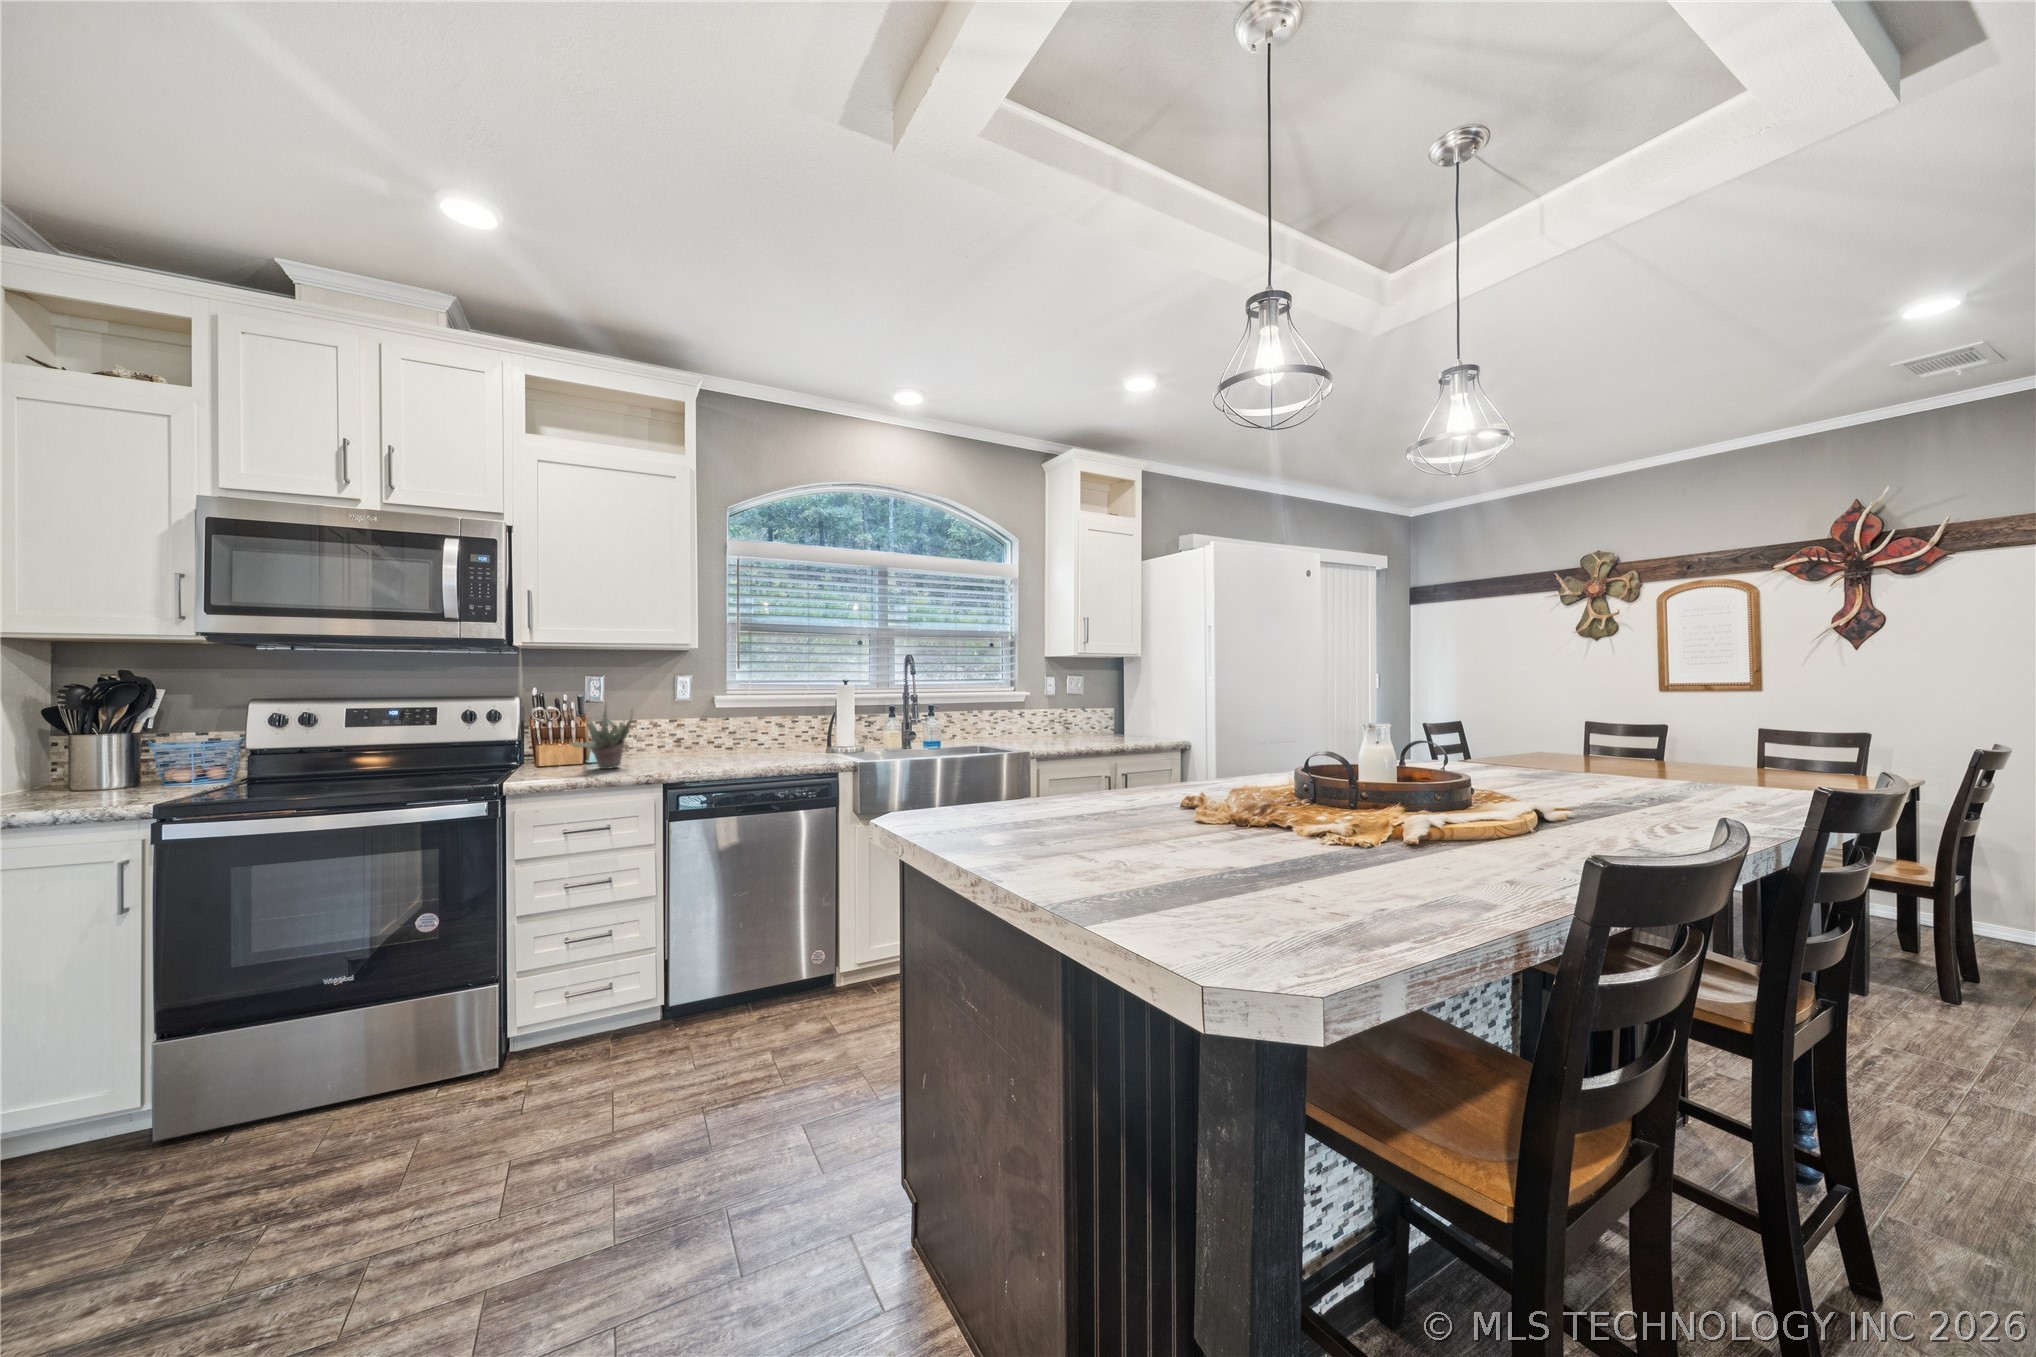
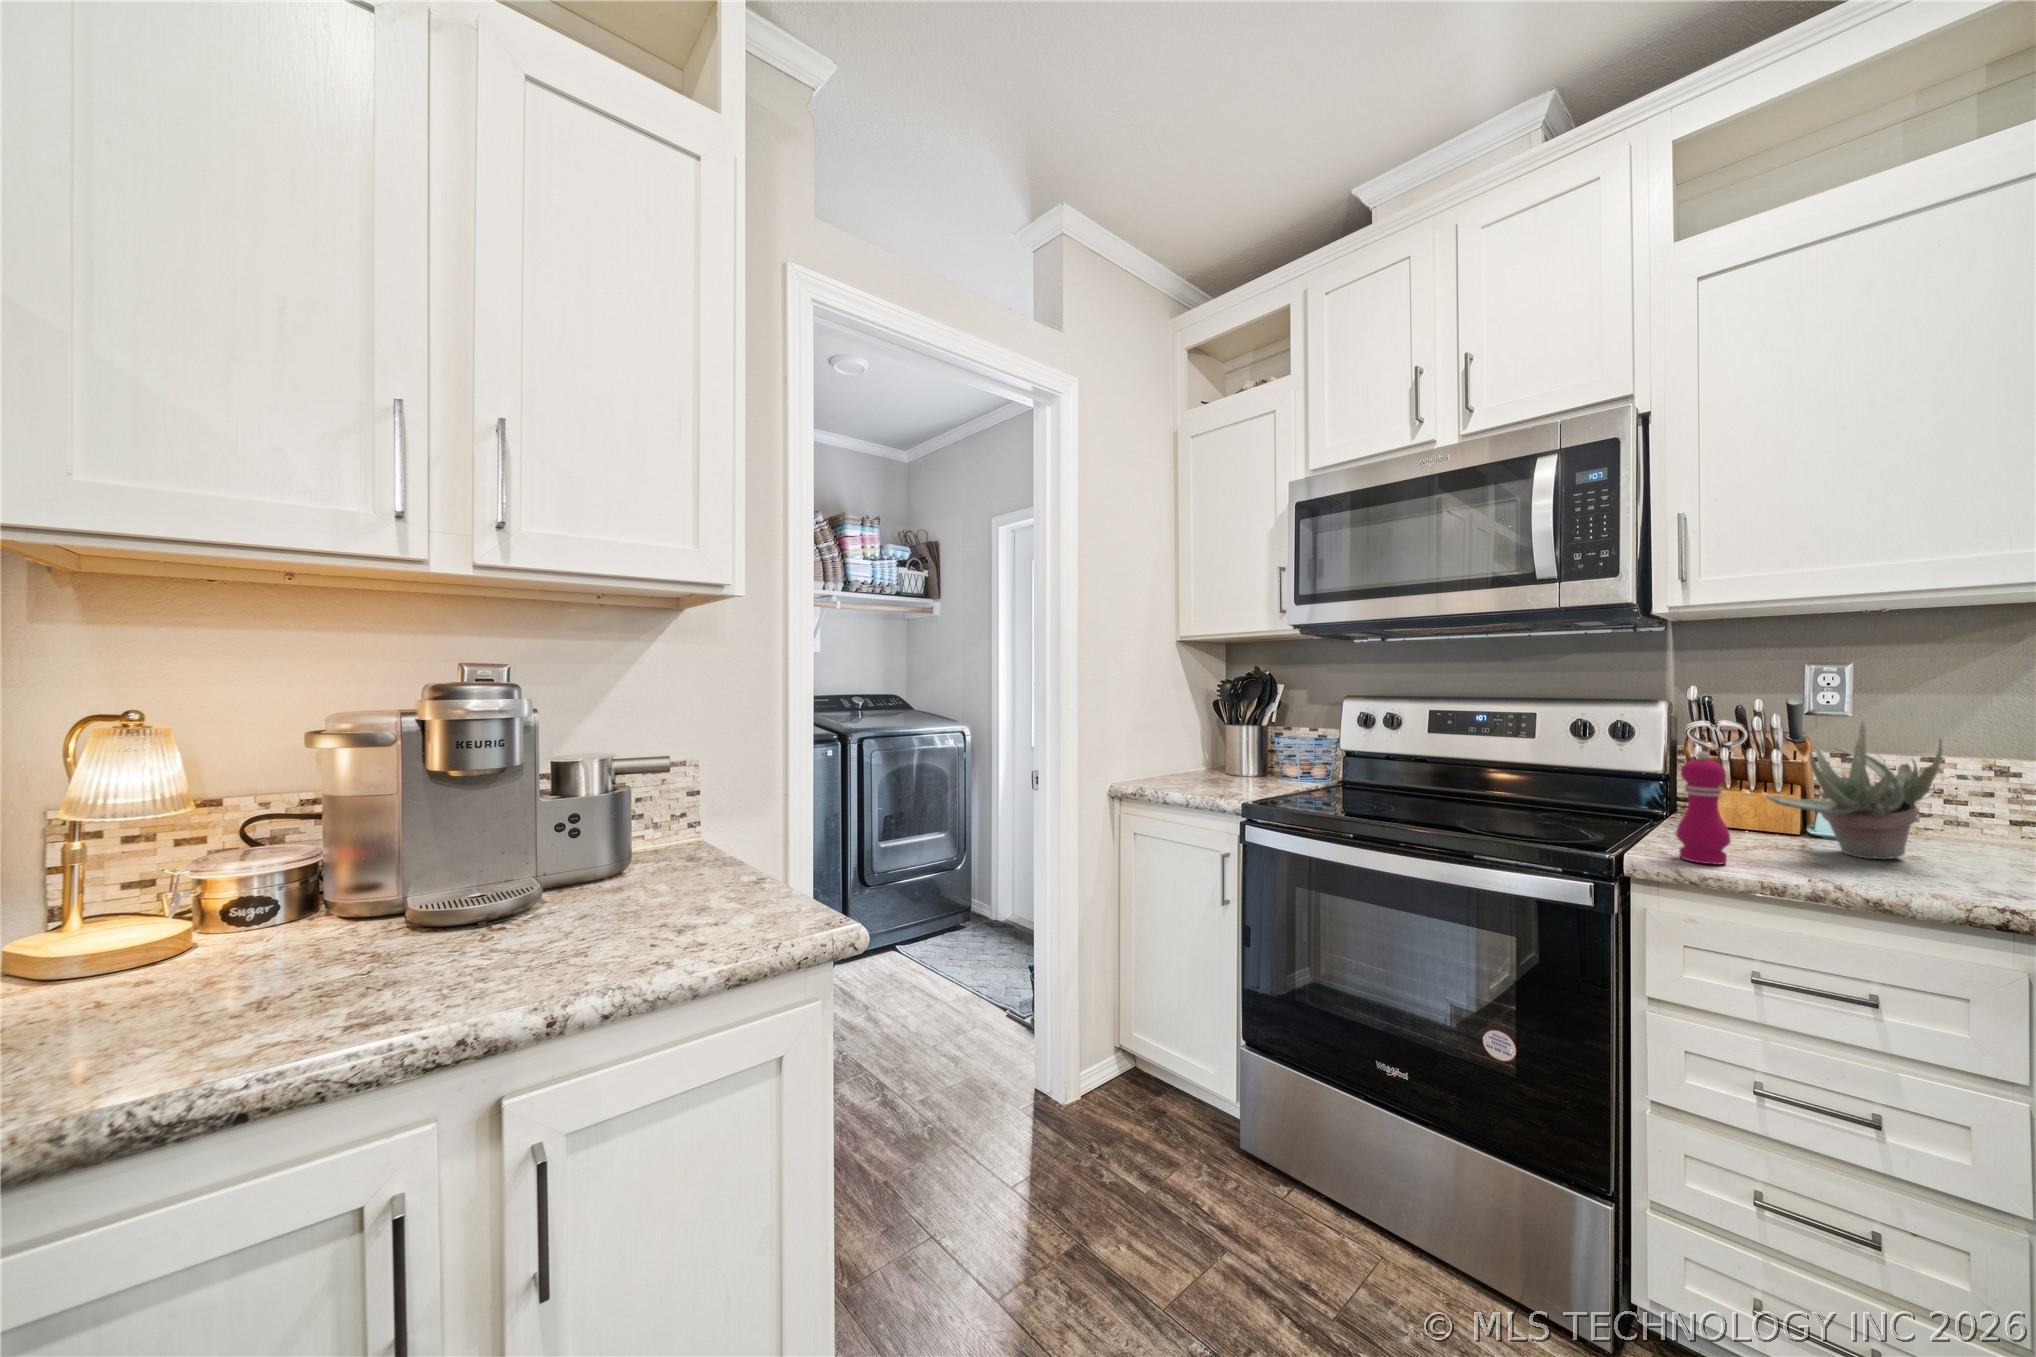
pepper mill: none [529,721,554,781] -> present [1676,751,1731,865]

